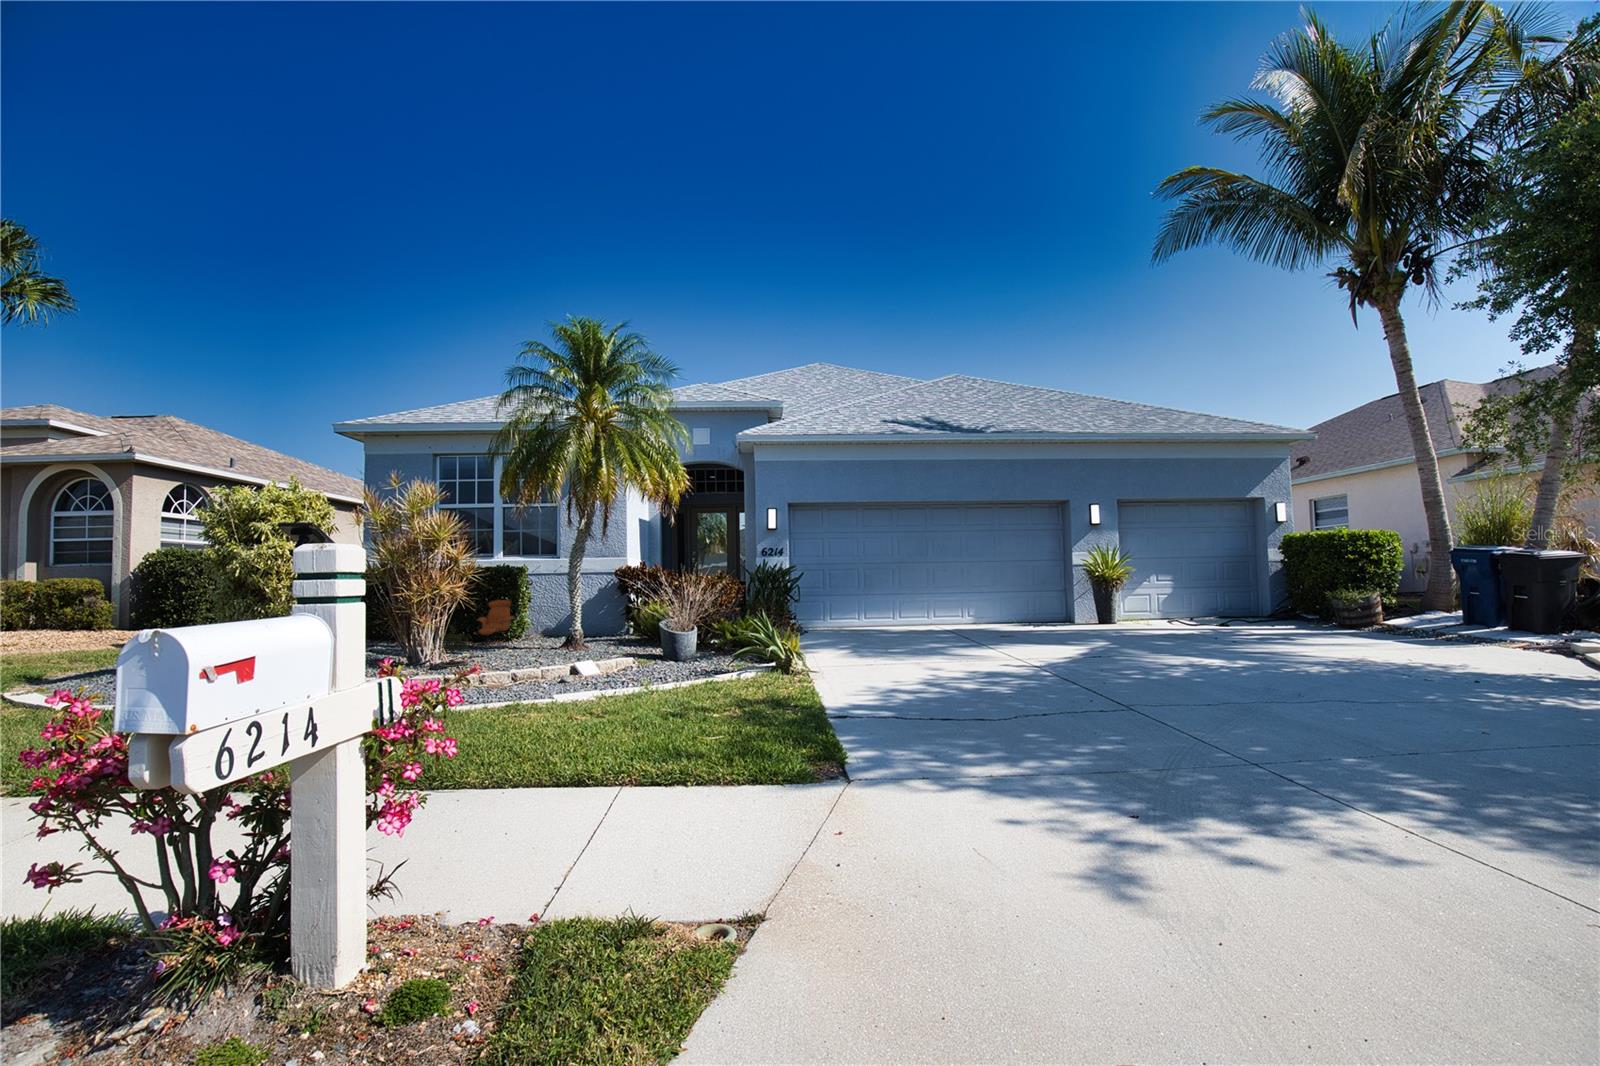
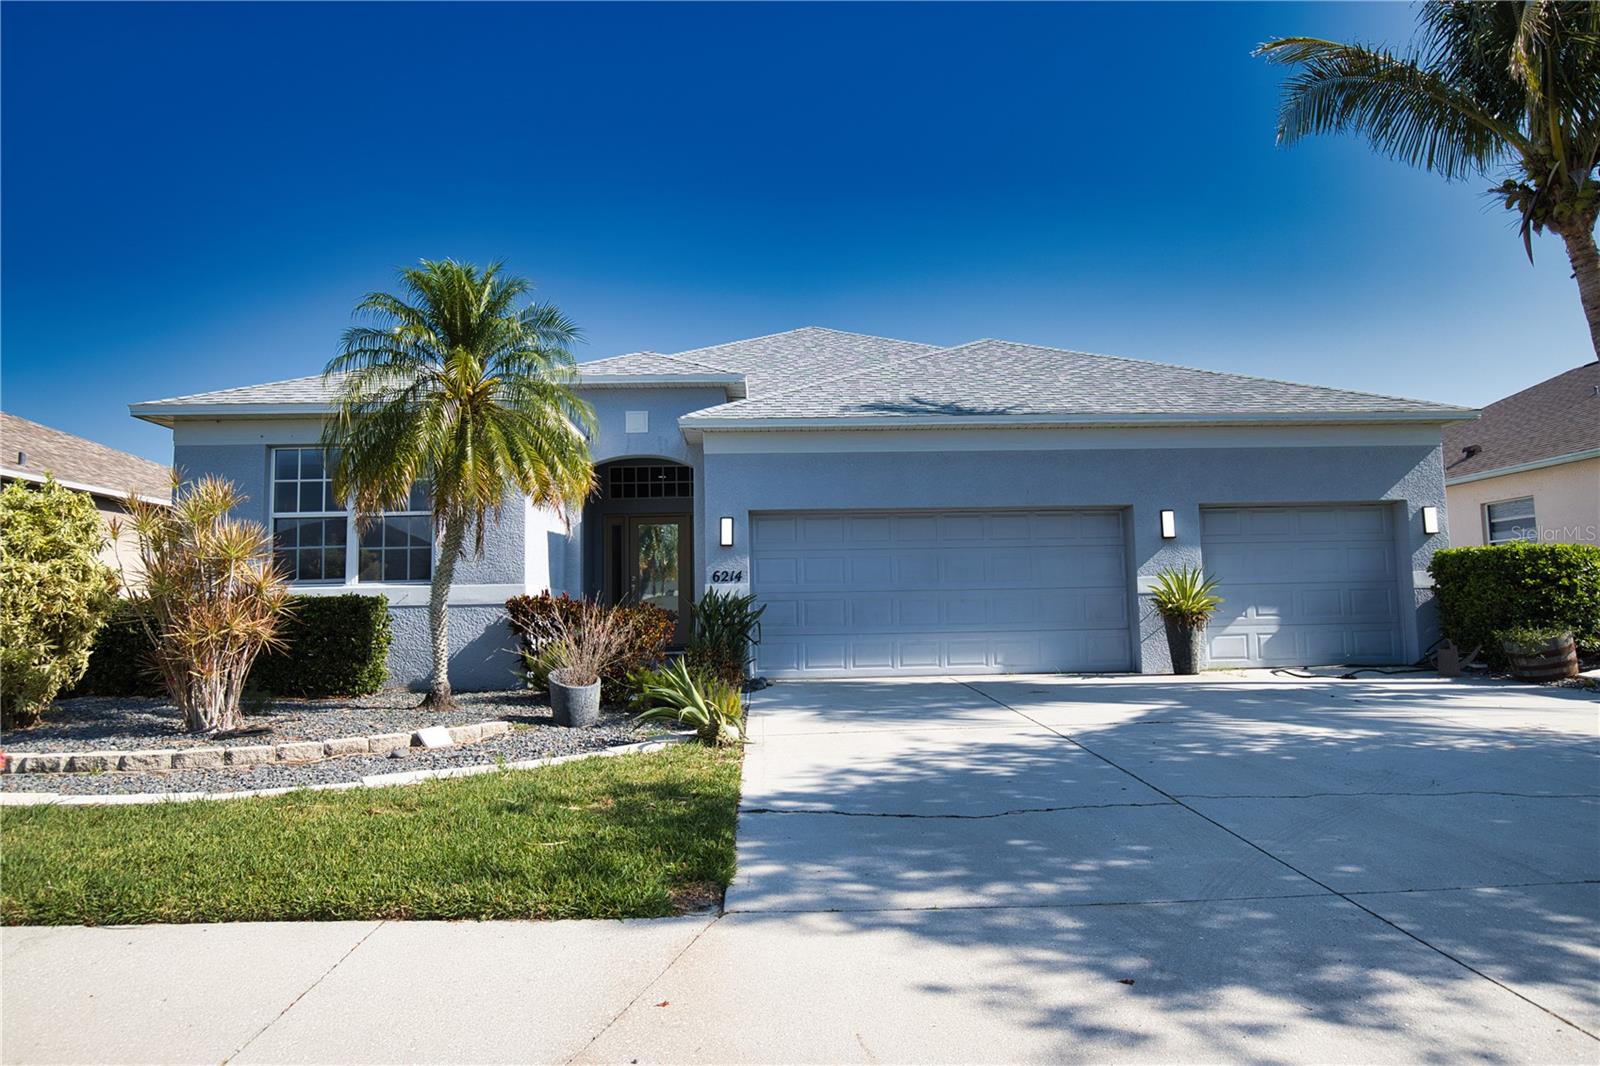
watering can: none [1279,597,1316,624] -> present [1431,638,1482,676]
lounge chair: present [478,600,514,643] -> none [301,643,359,707]

